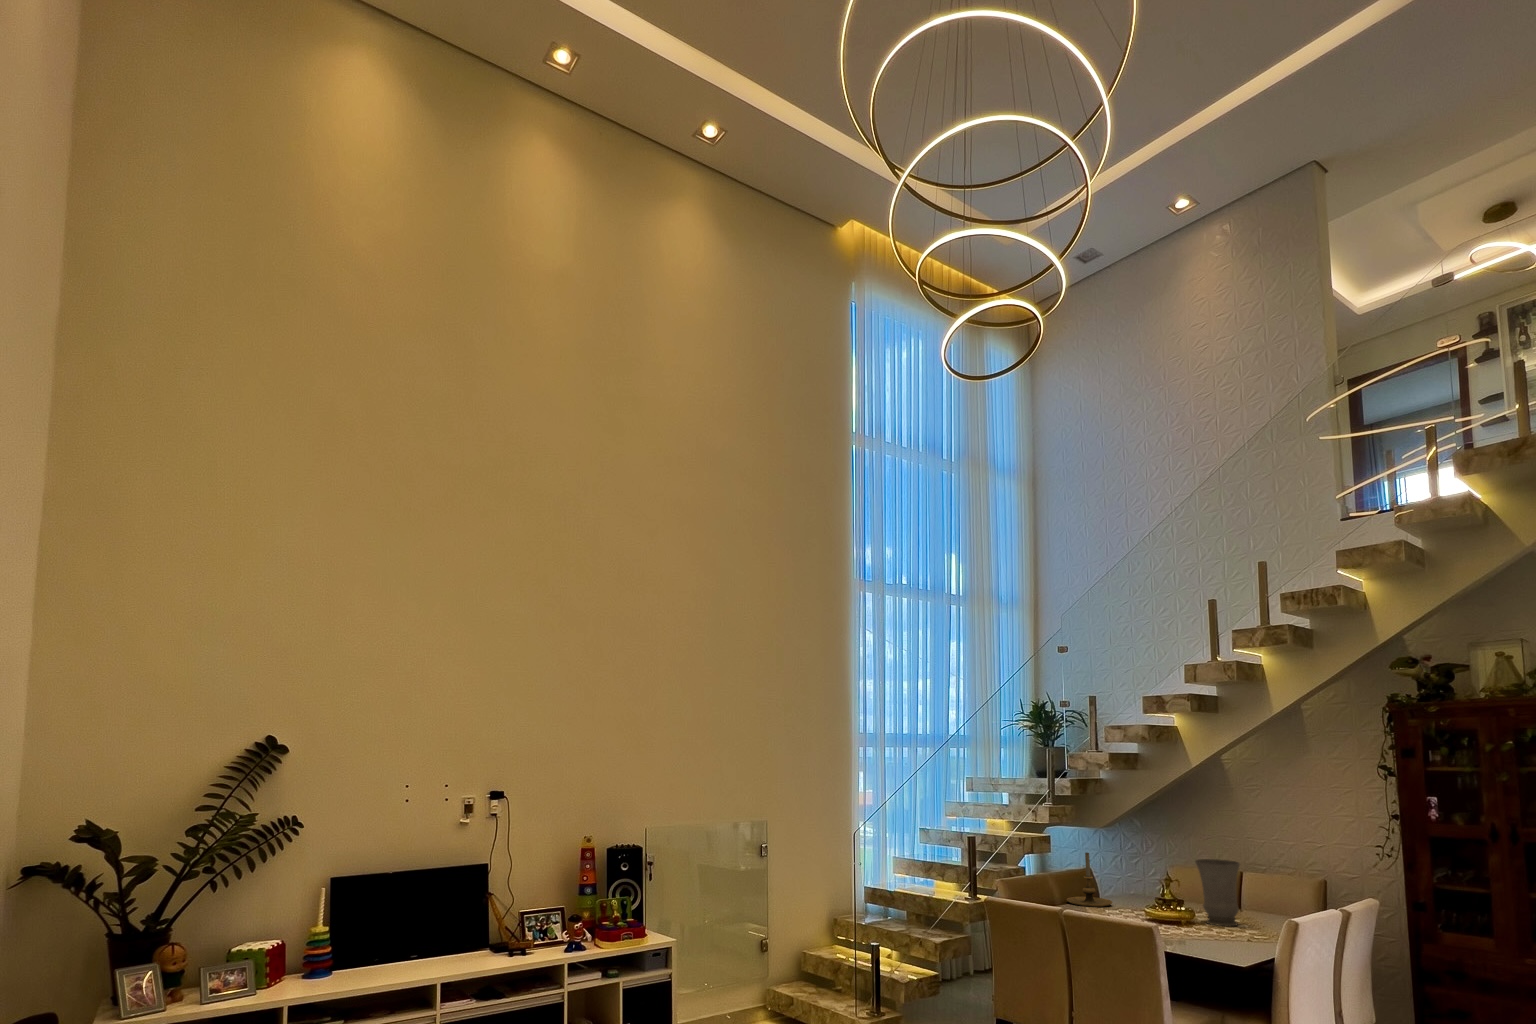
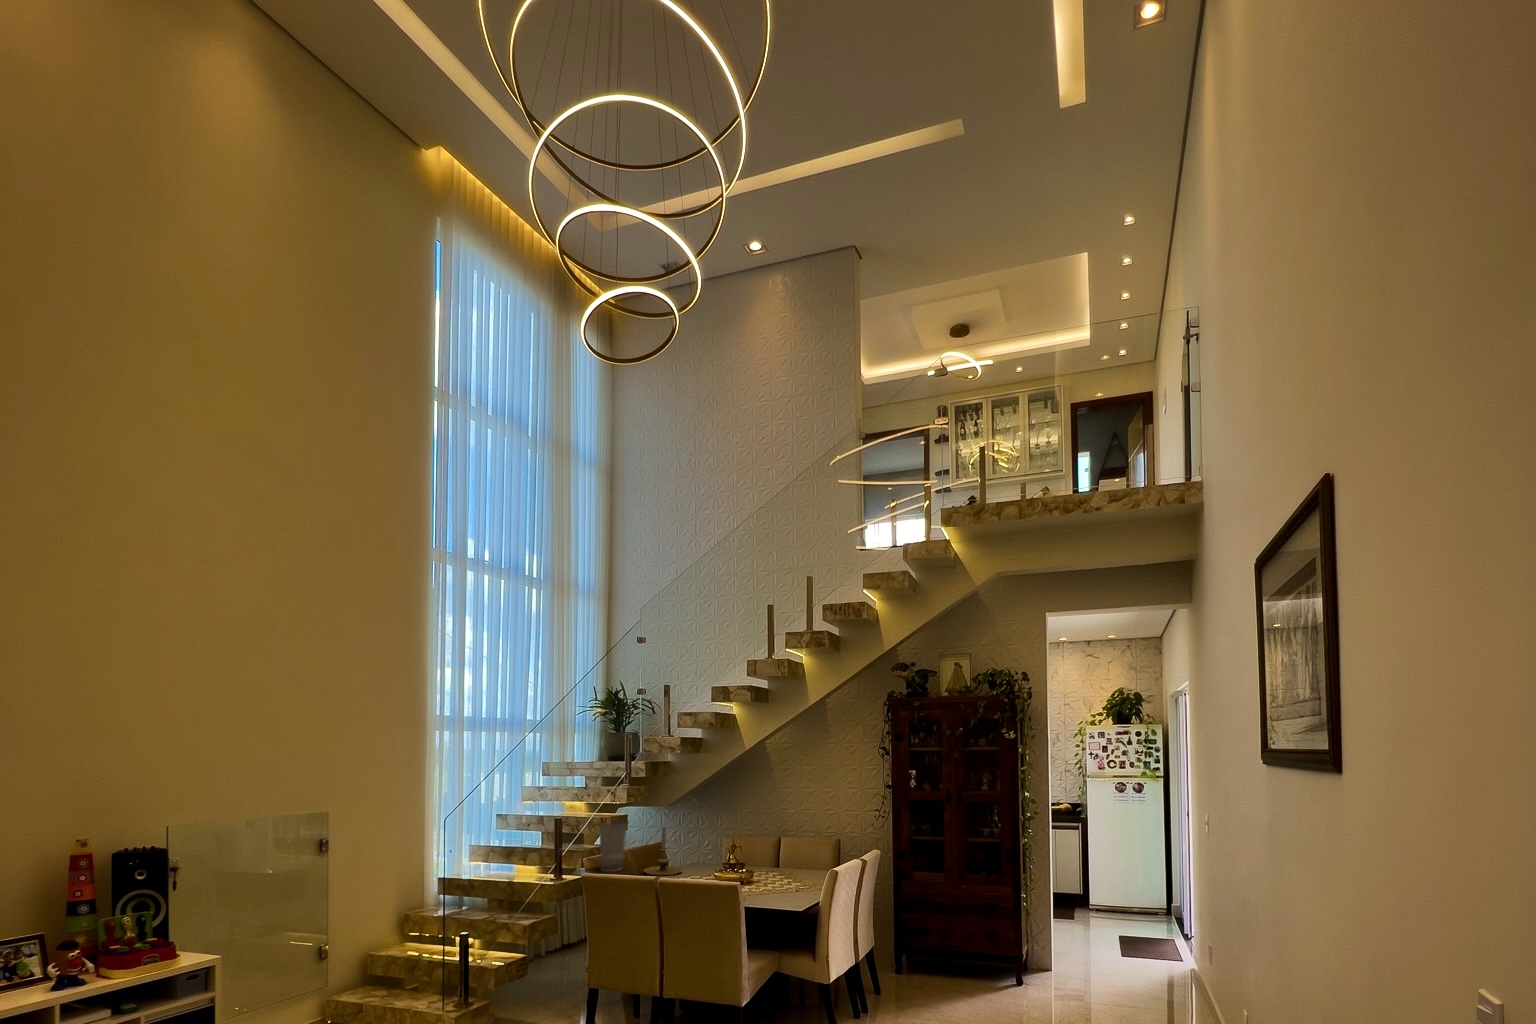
vase: present [1195,859,1240,926] -> present [598,820,629,872]

